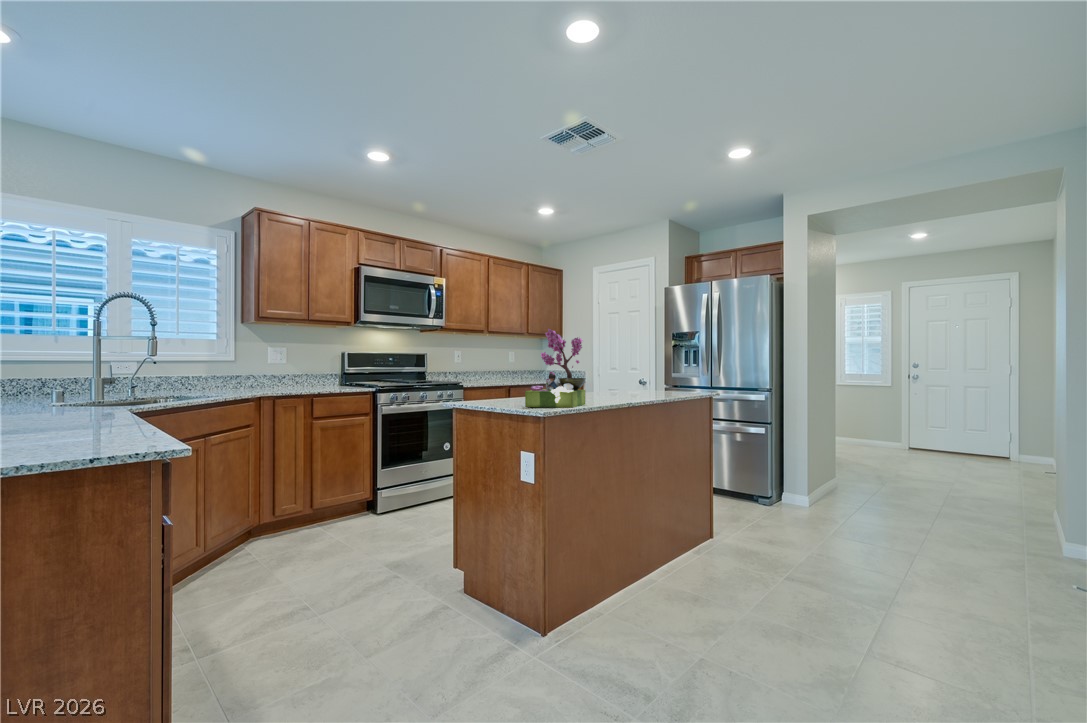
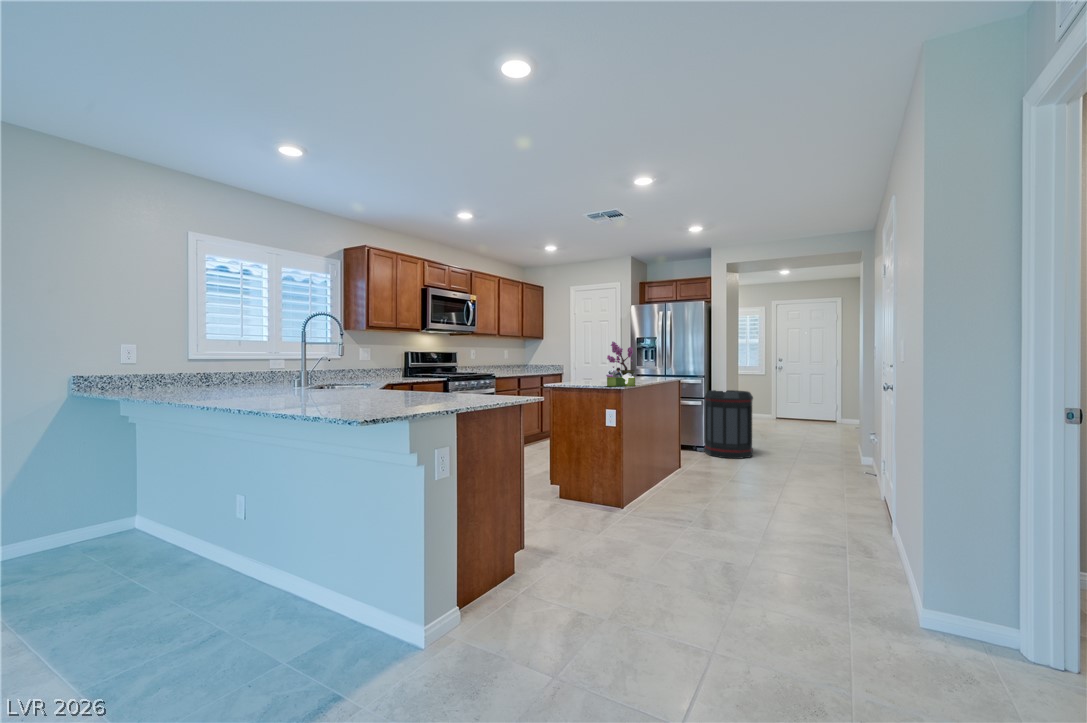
trash can: none [772,410,853,521] -> present [705,390,753,459]

